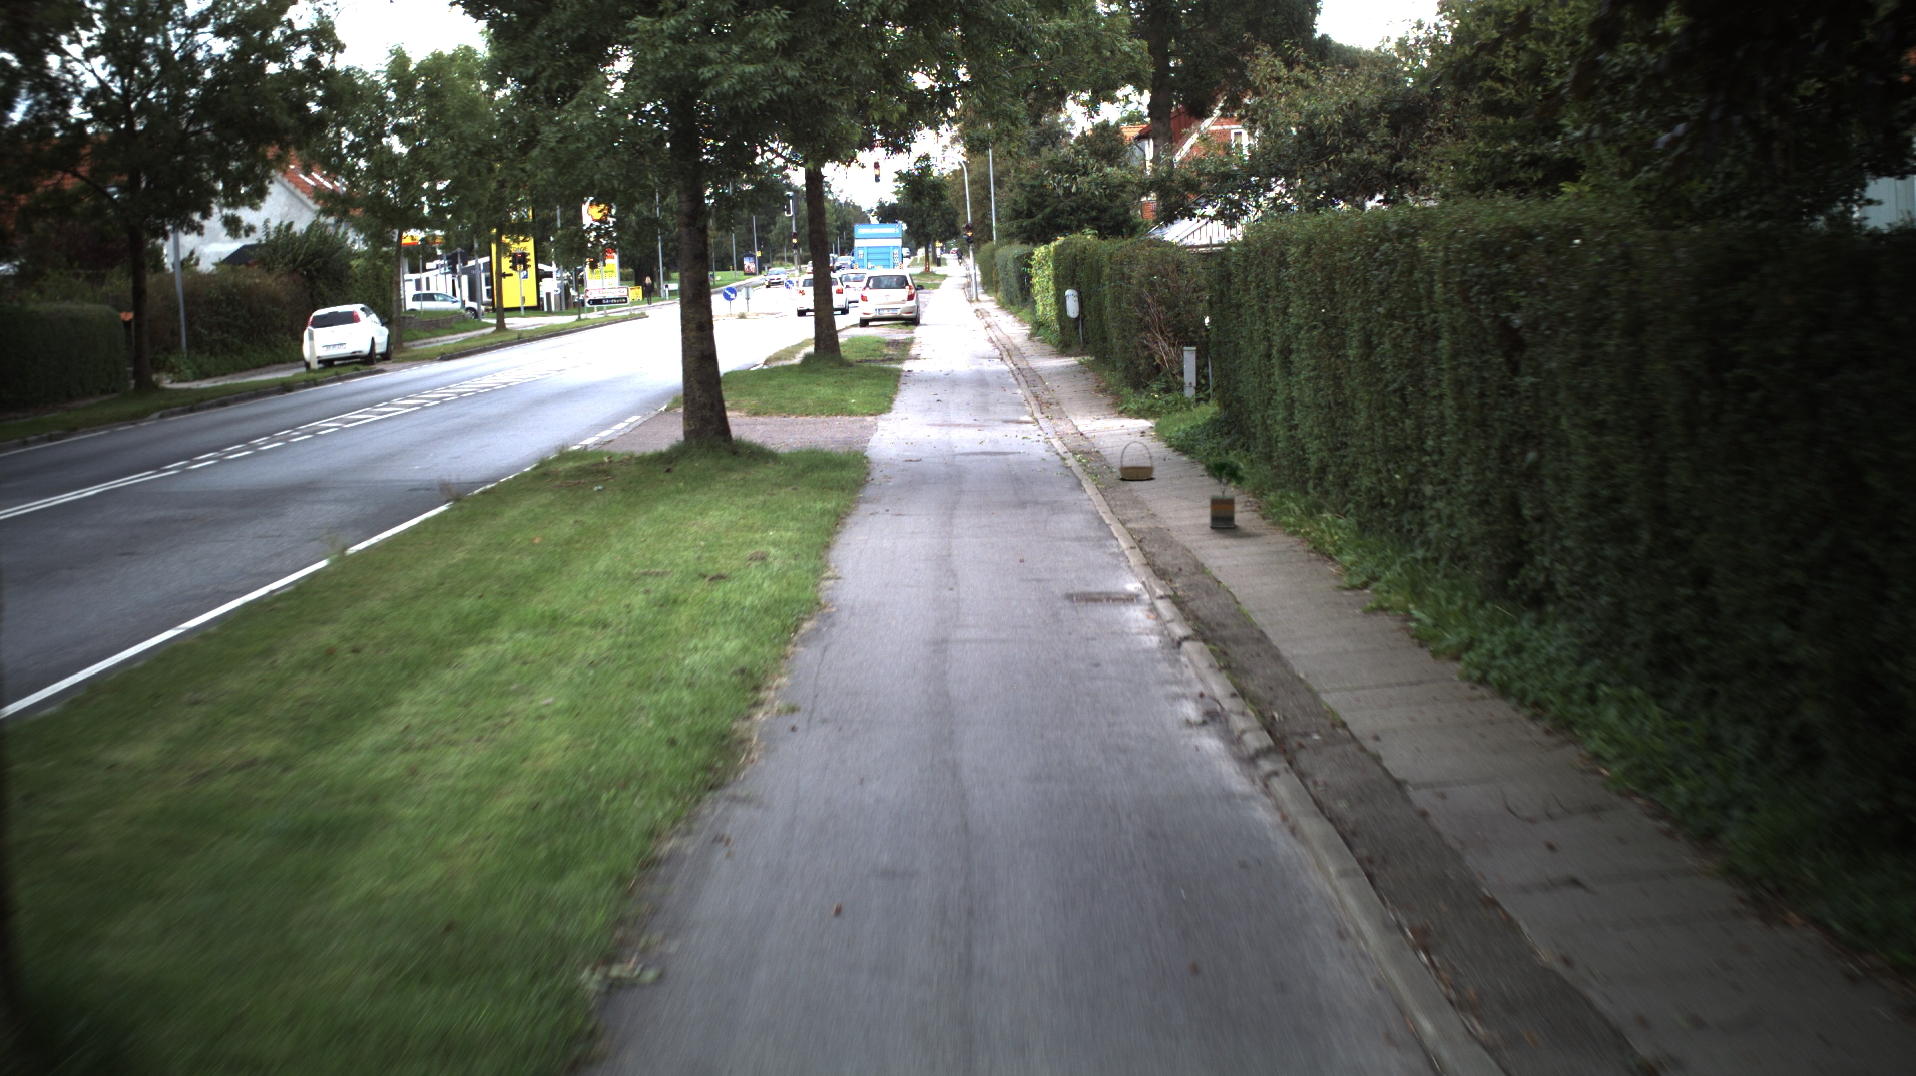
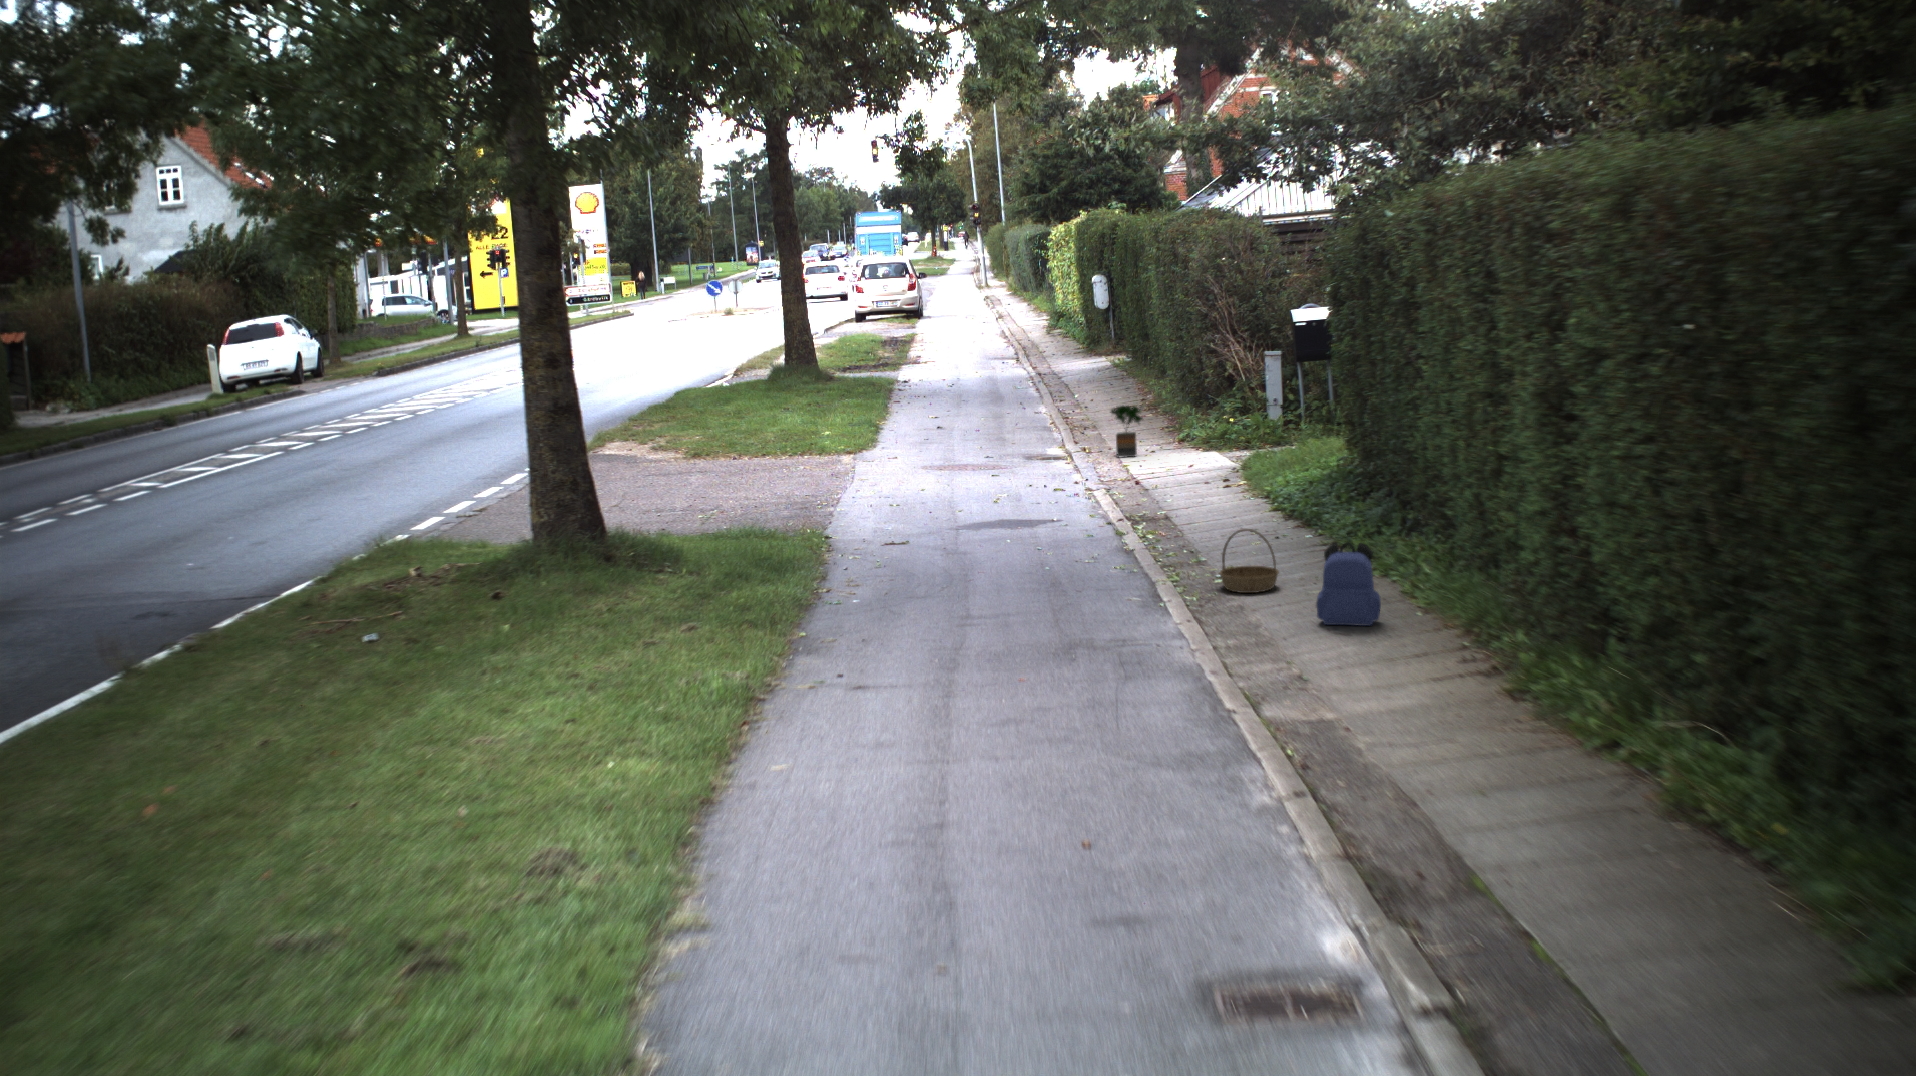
backpack: none [1169,442,1207,492] -> present [1316,543,1381,626]
potted tree: present [1203,461,1246,528] -> present [1110,406,1142,457]

